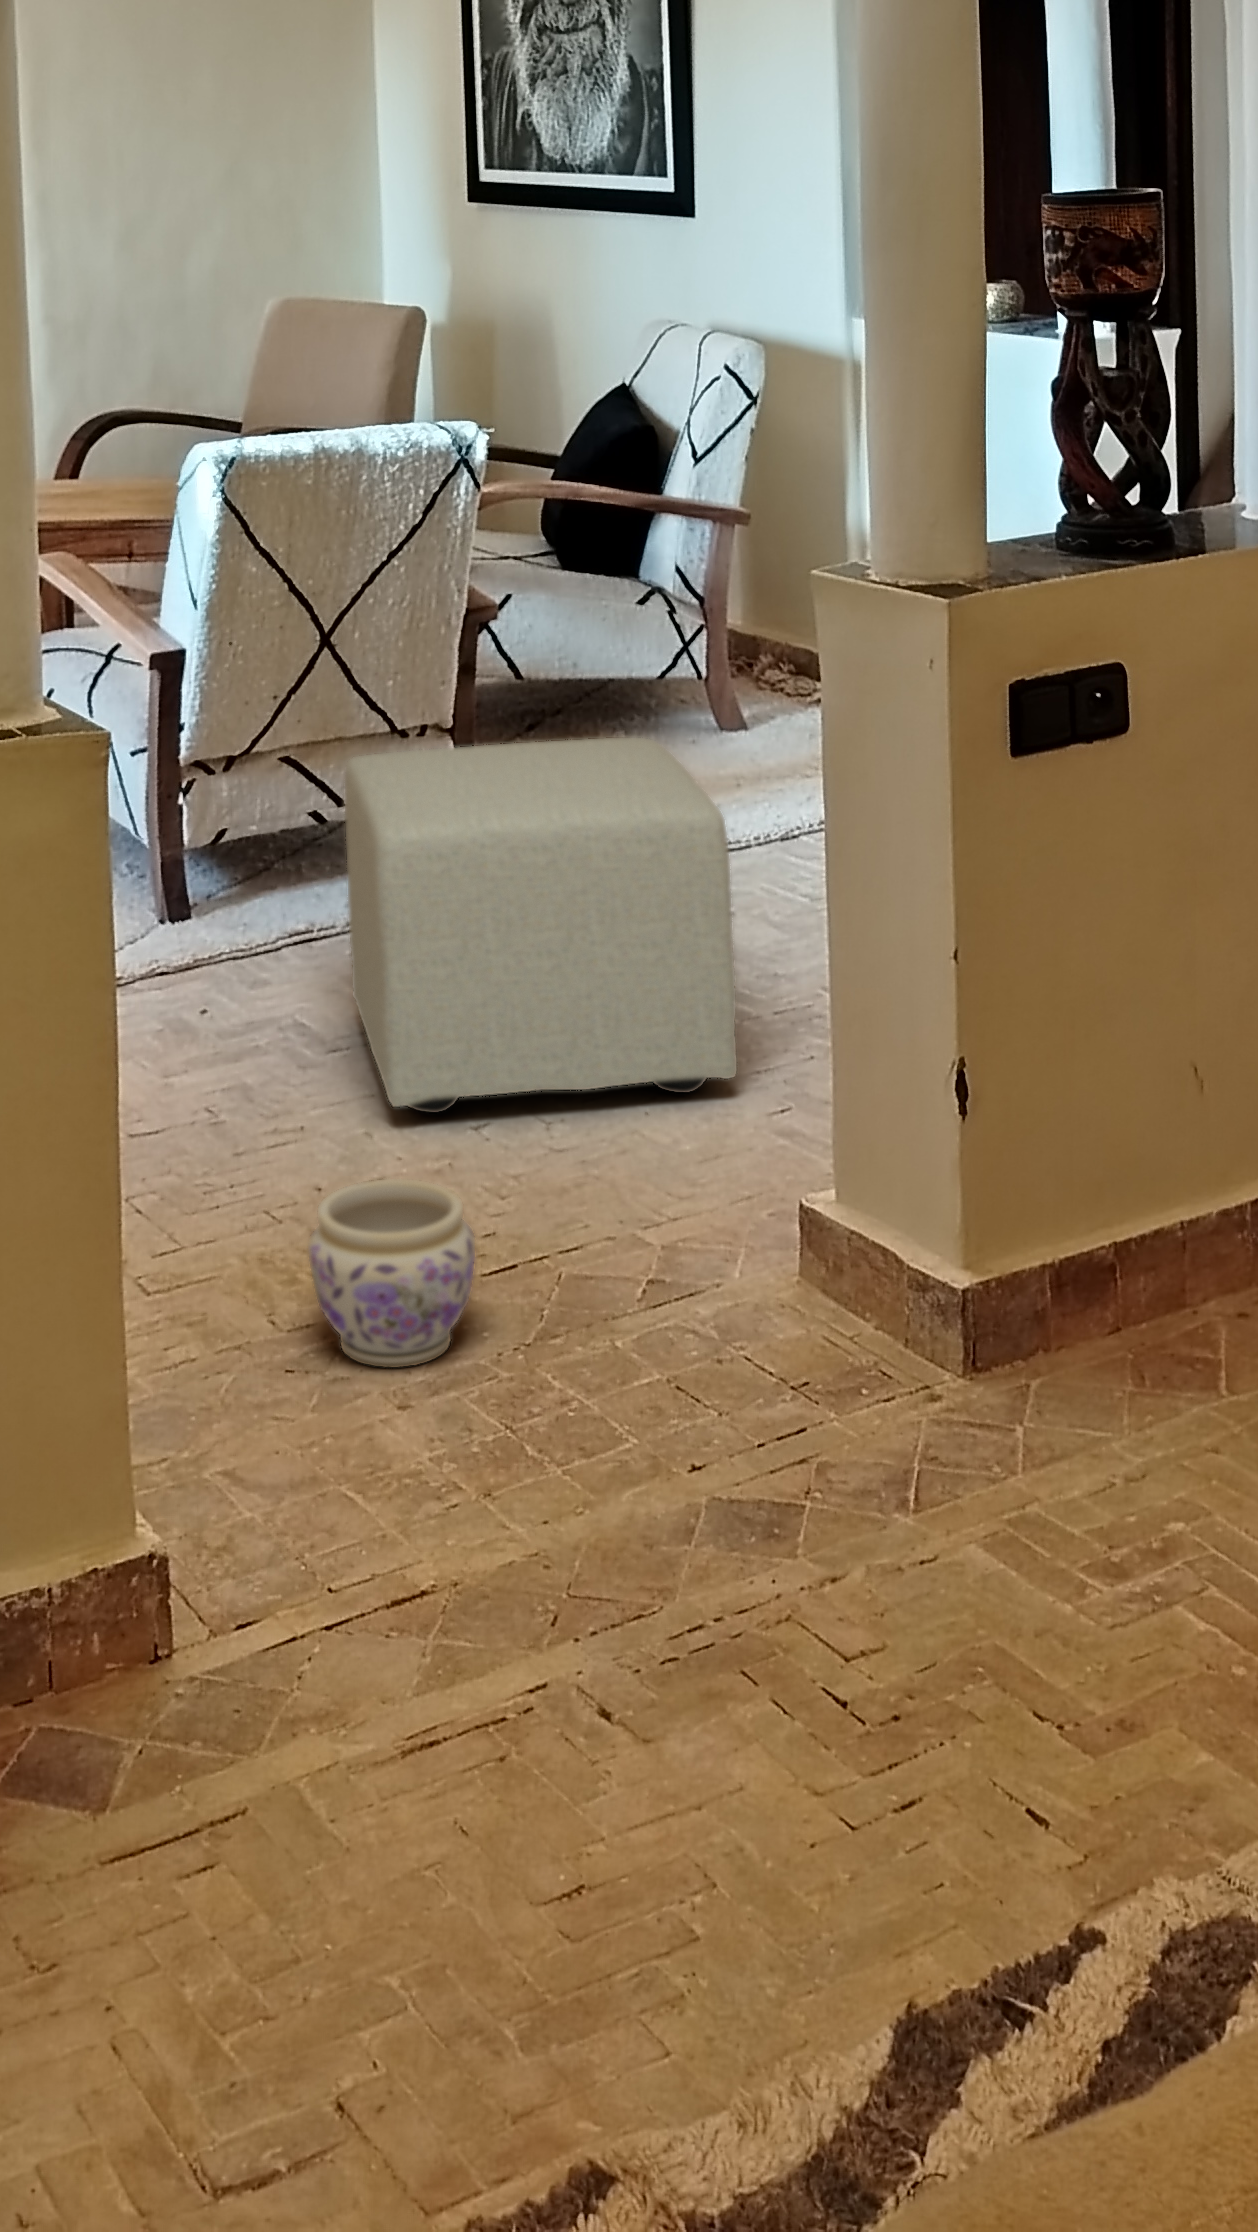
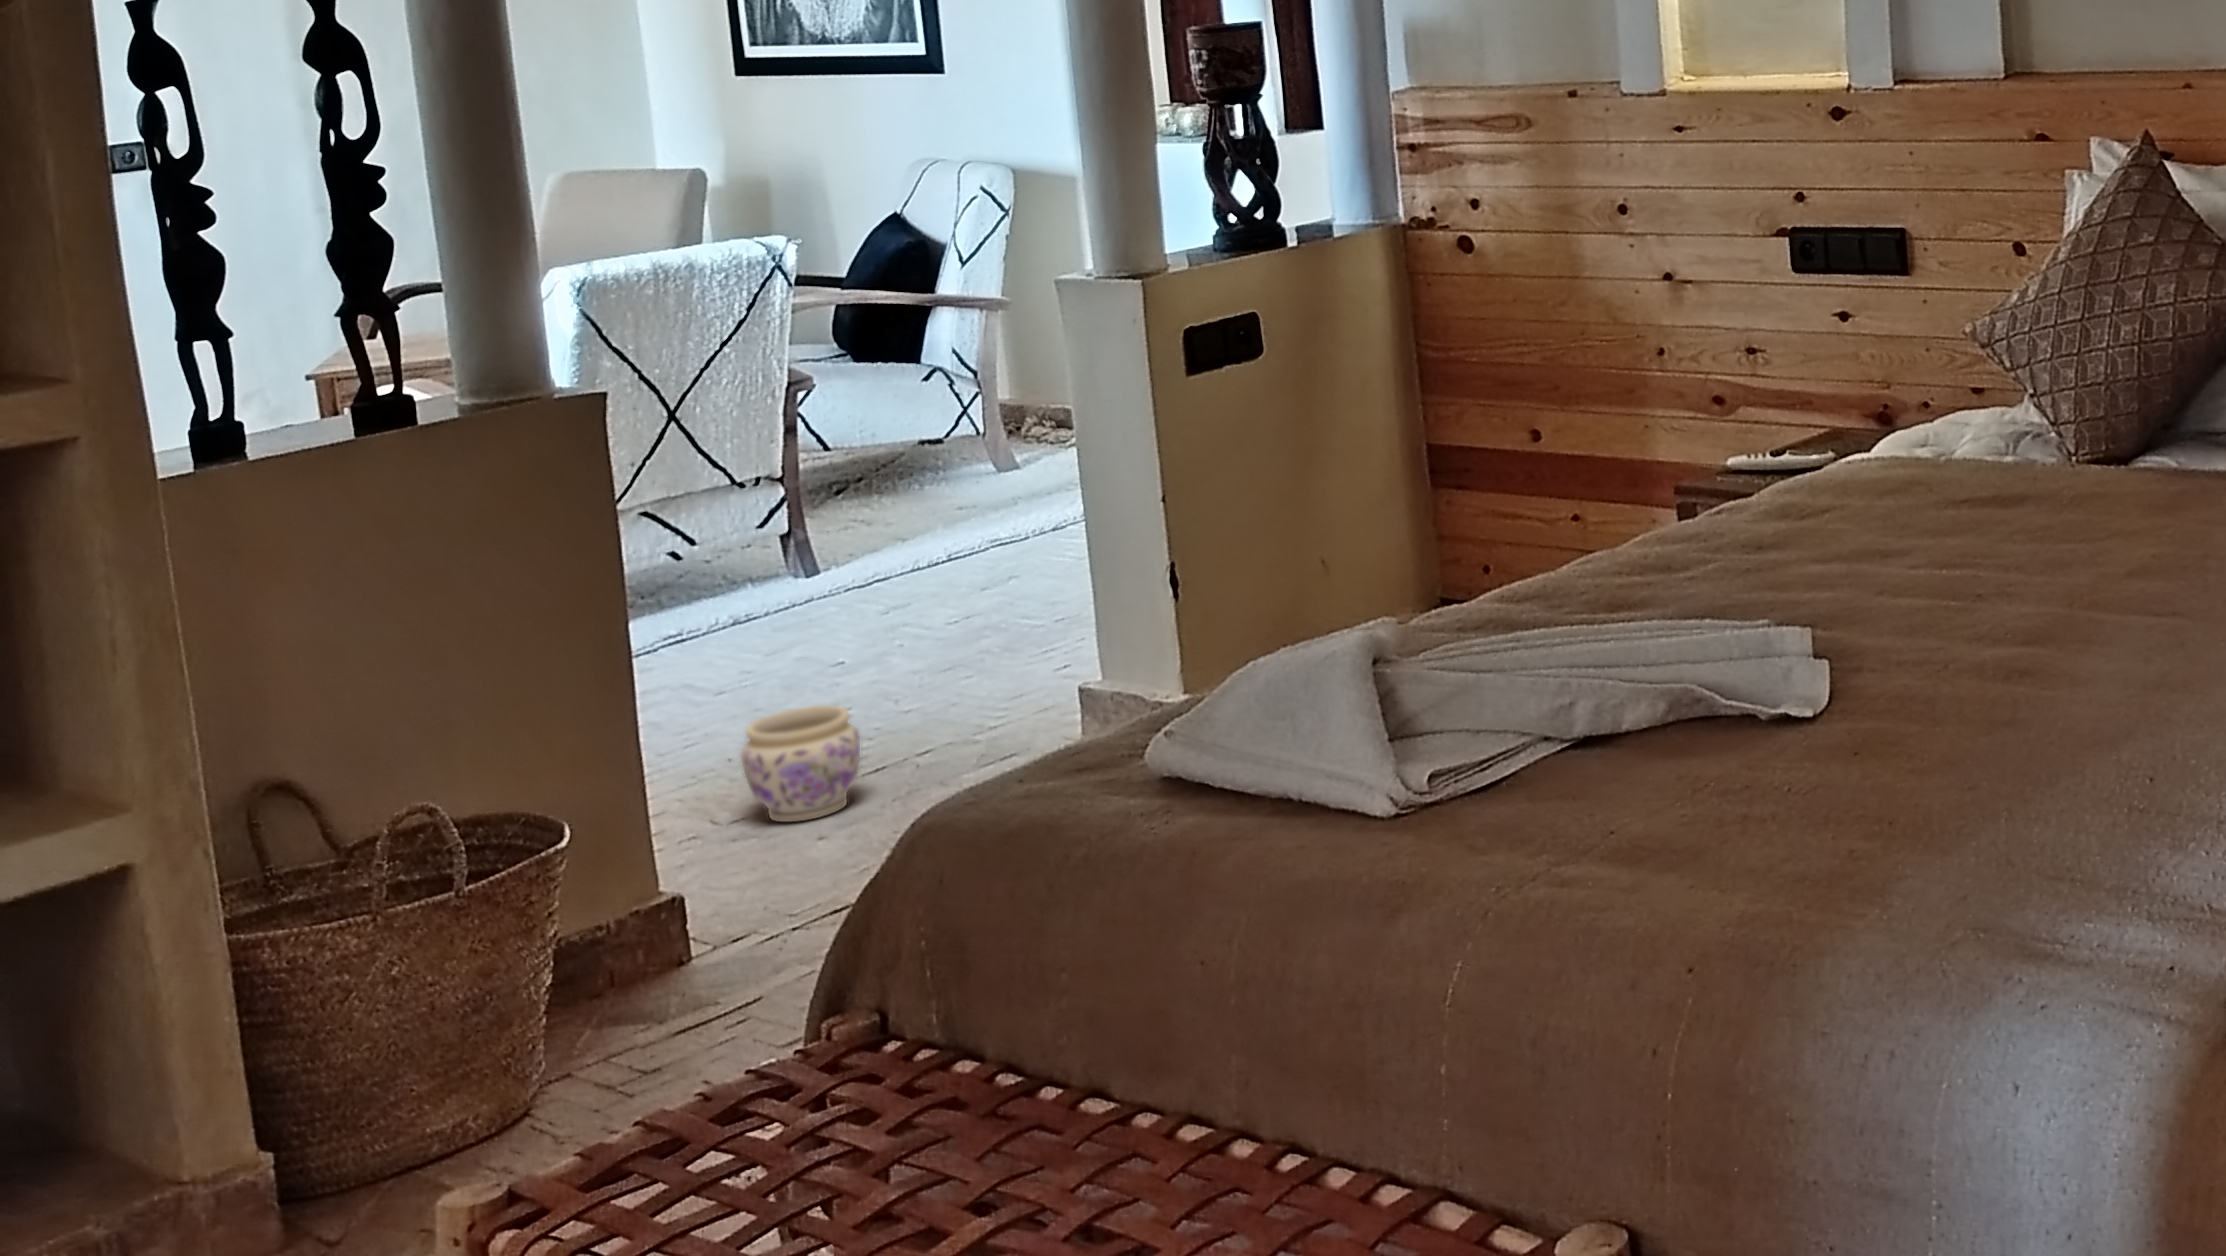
ottoman: present [345,738,737,1113] -> none [711,438,1031,706]

